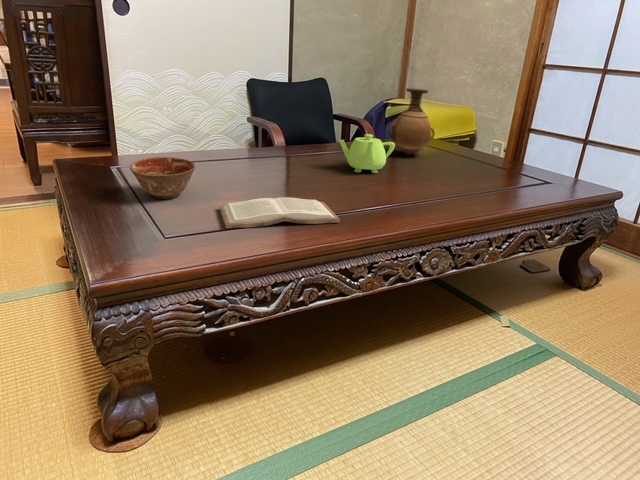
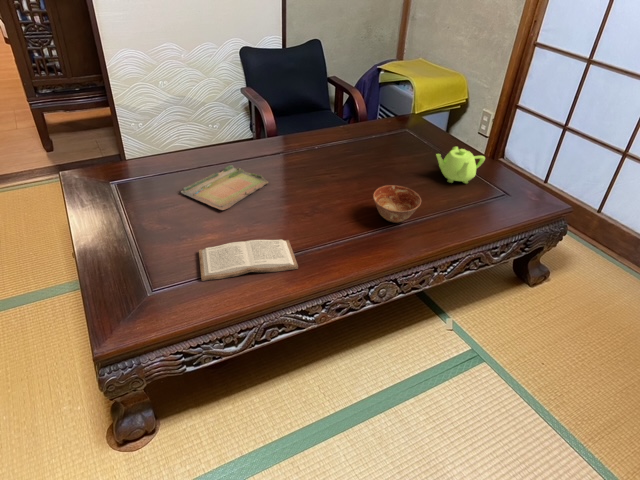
vase: present [388,88,435,155] -> none [365,93,410,155]
teapot: present [339,134,395,173] -> present [436,147,485,183]
tray: none [193,154,291,181] -> present [181,165,269,210]
ceramic bowl: present [130,157,195,199] -> present [373,185,421,223]

